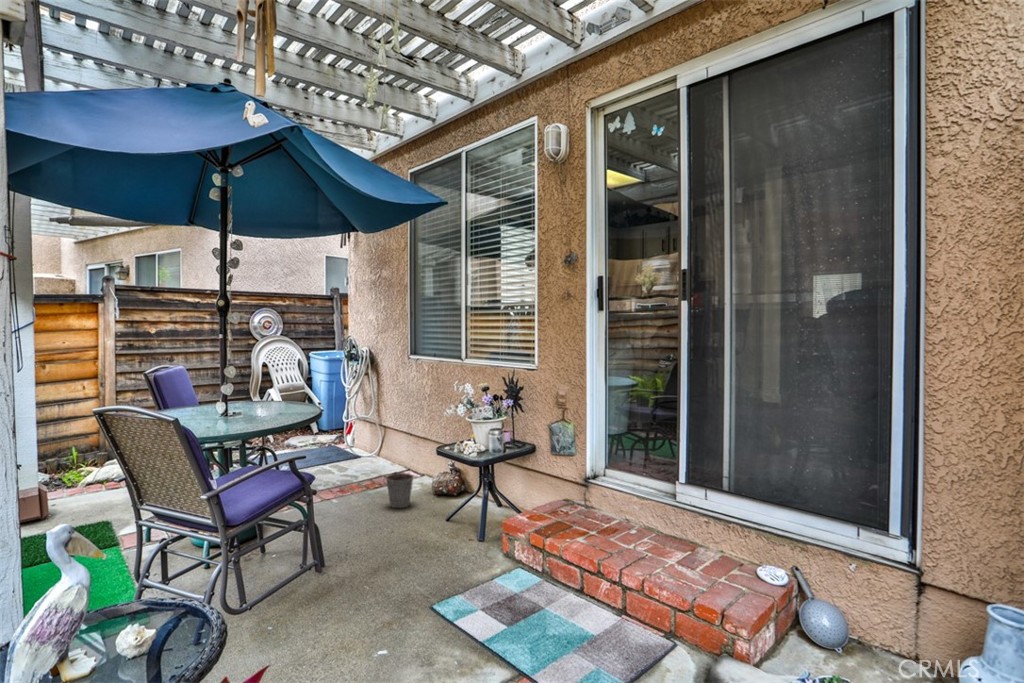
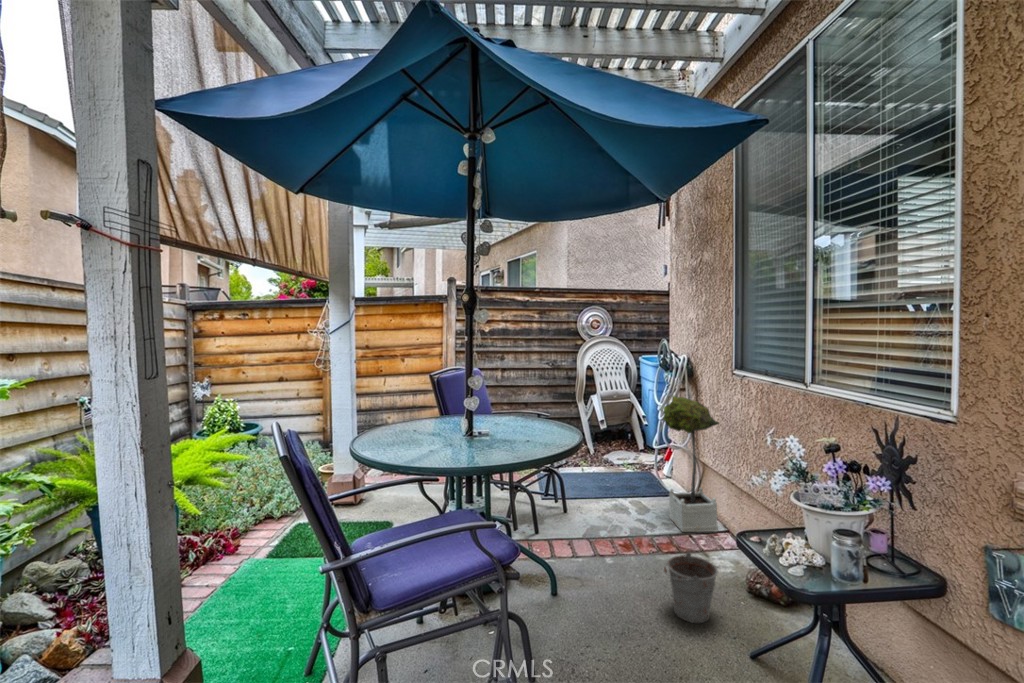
potted tree: none [359,380,398,475] -> present [663,396,719,532]

